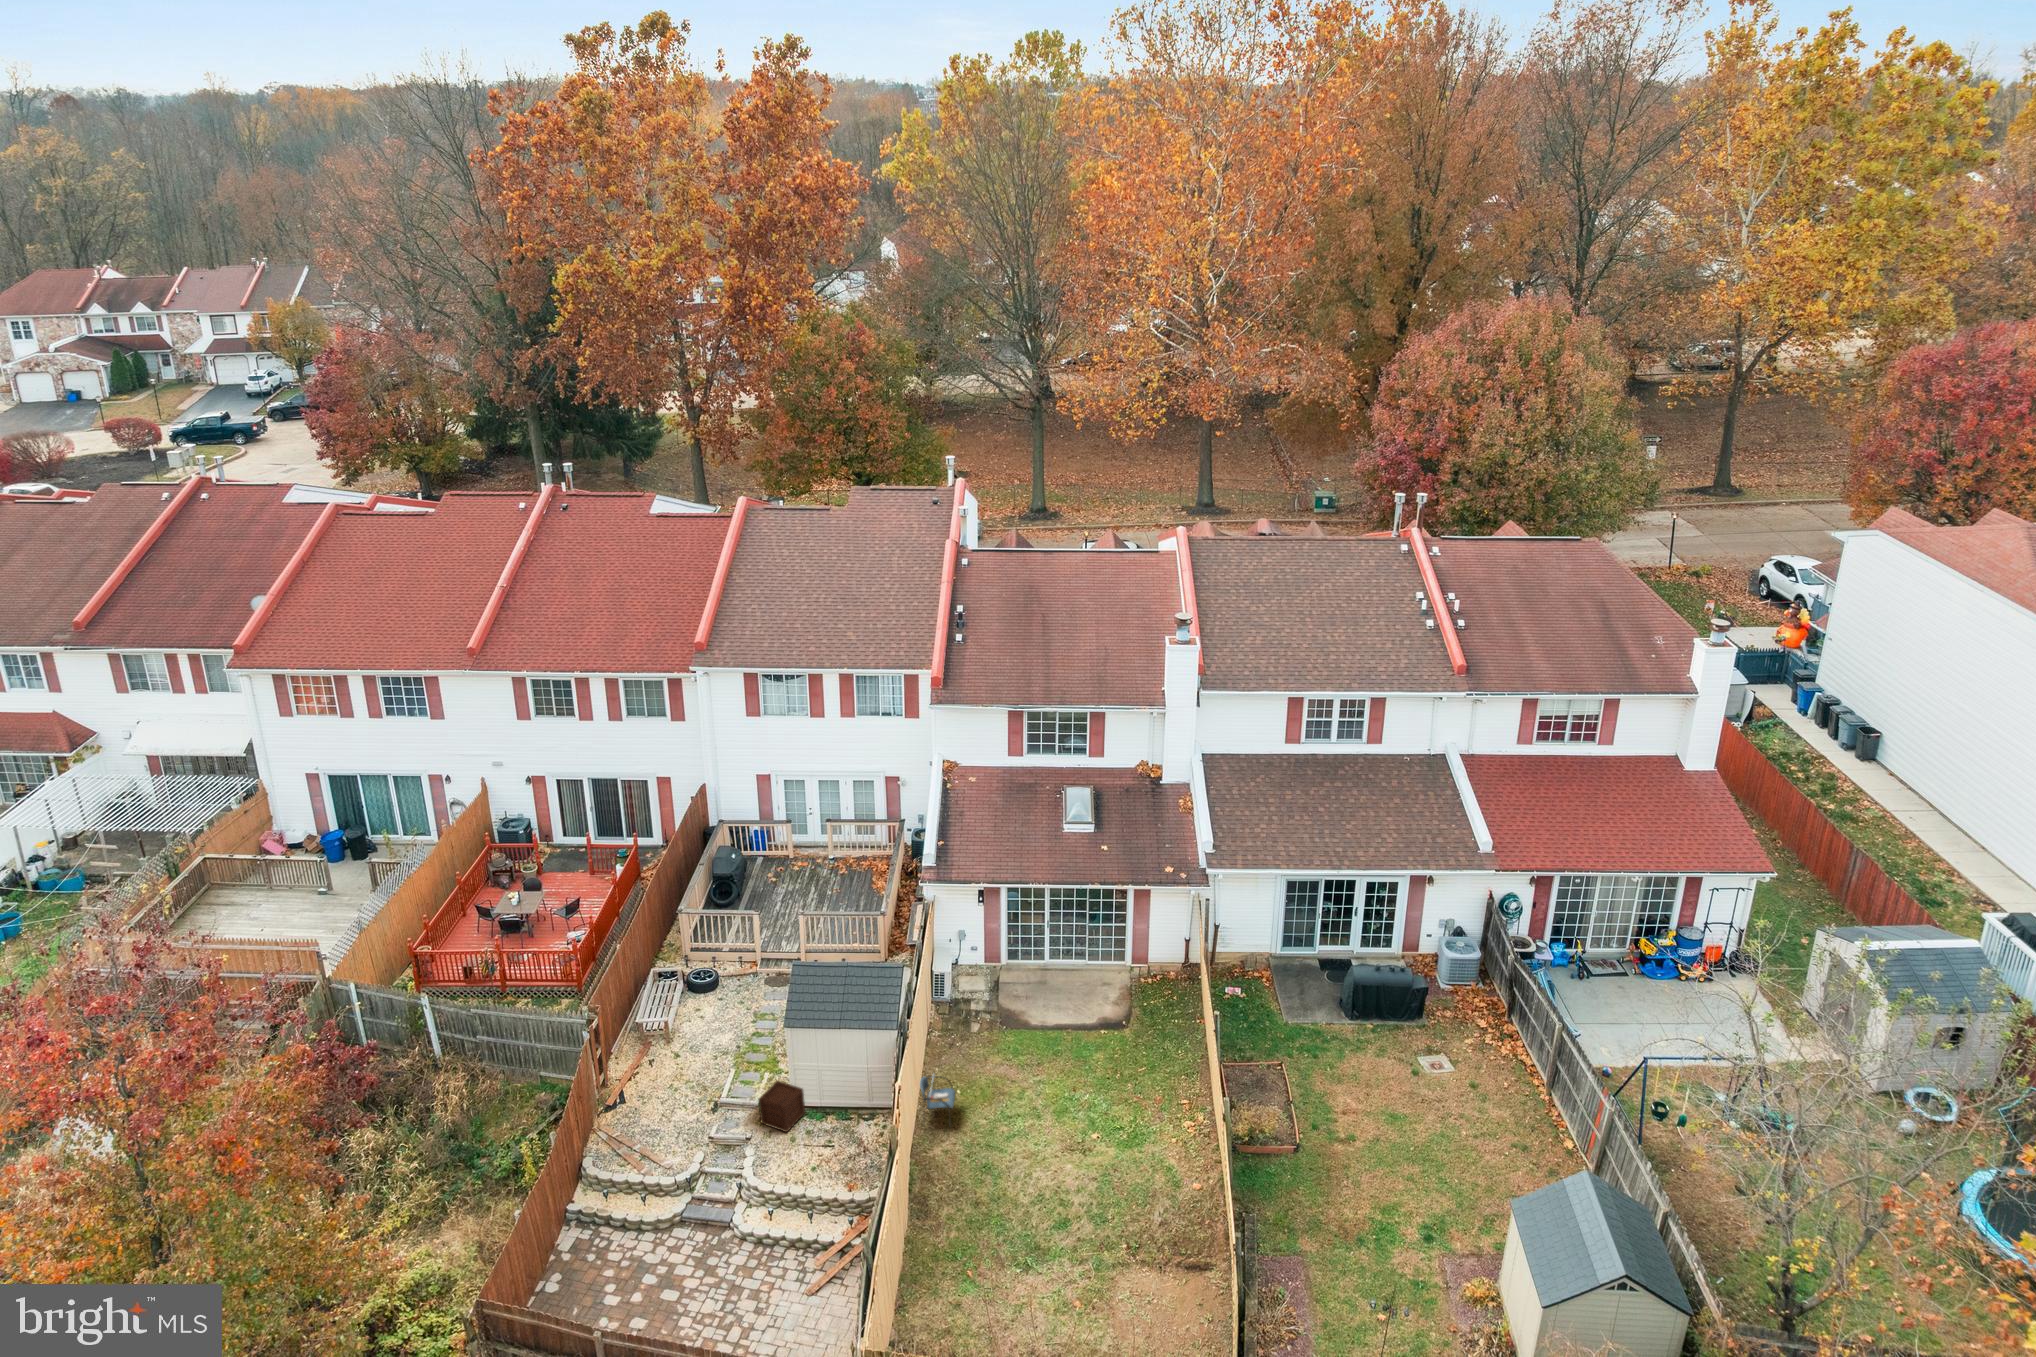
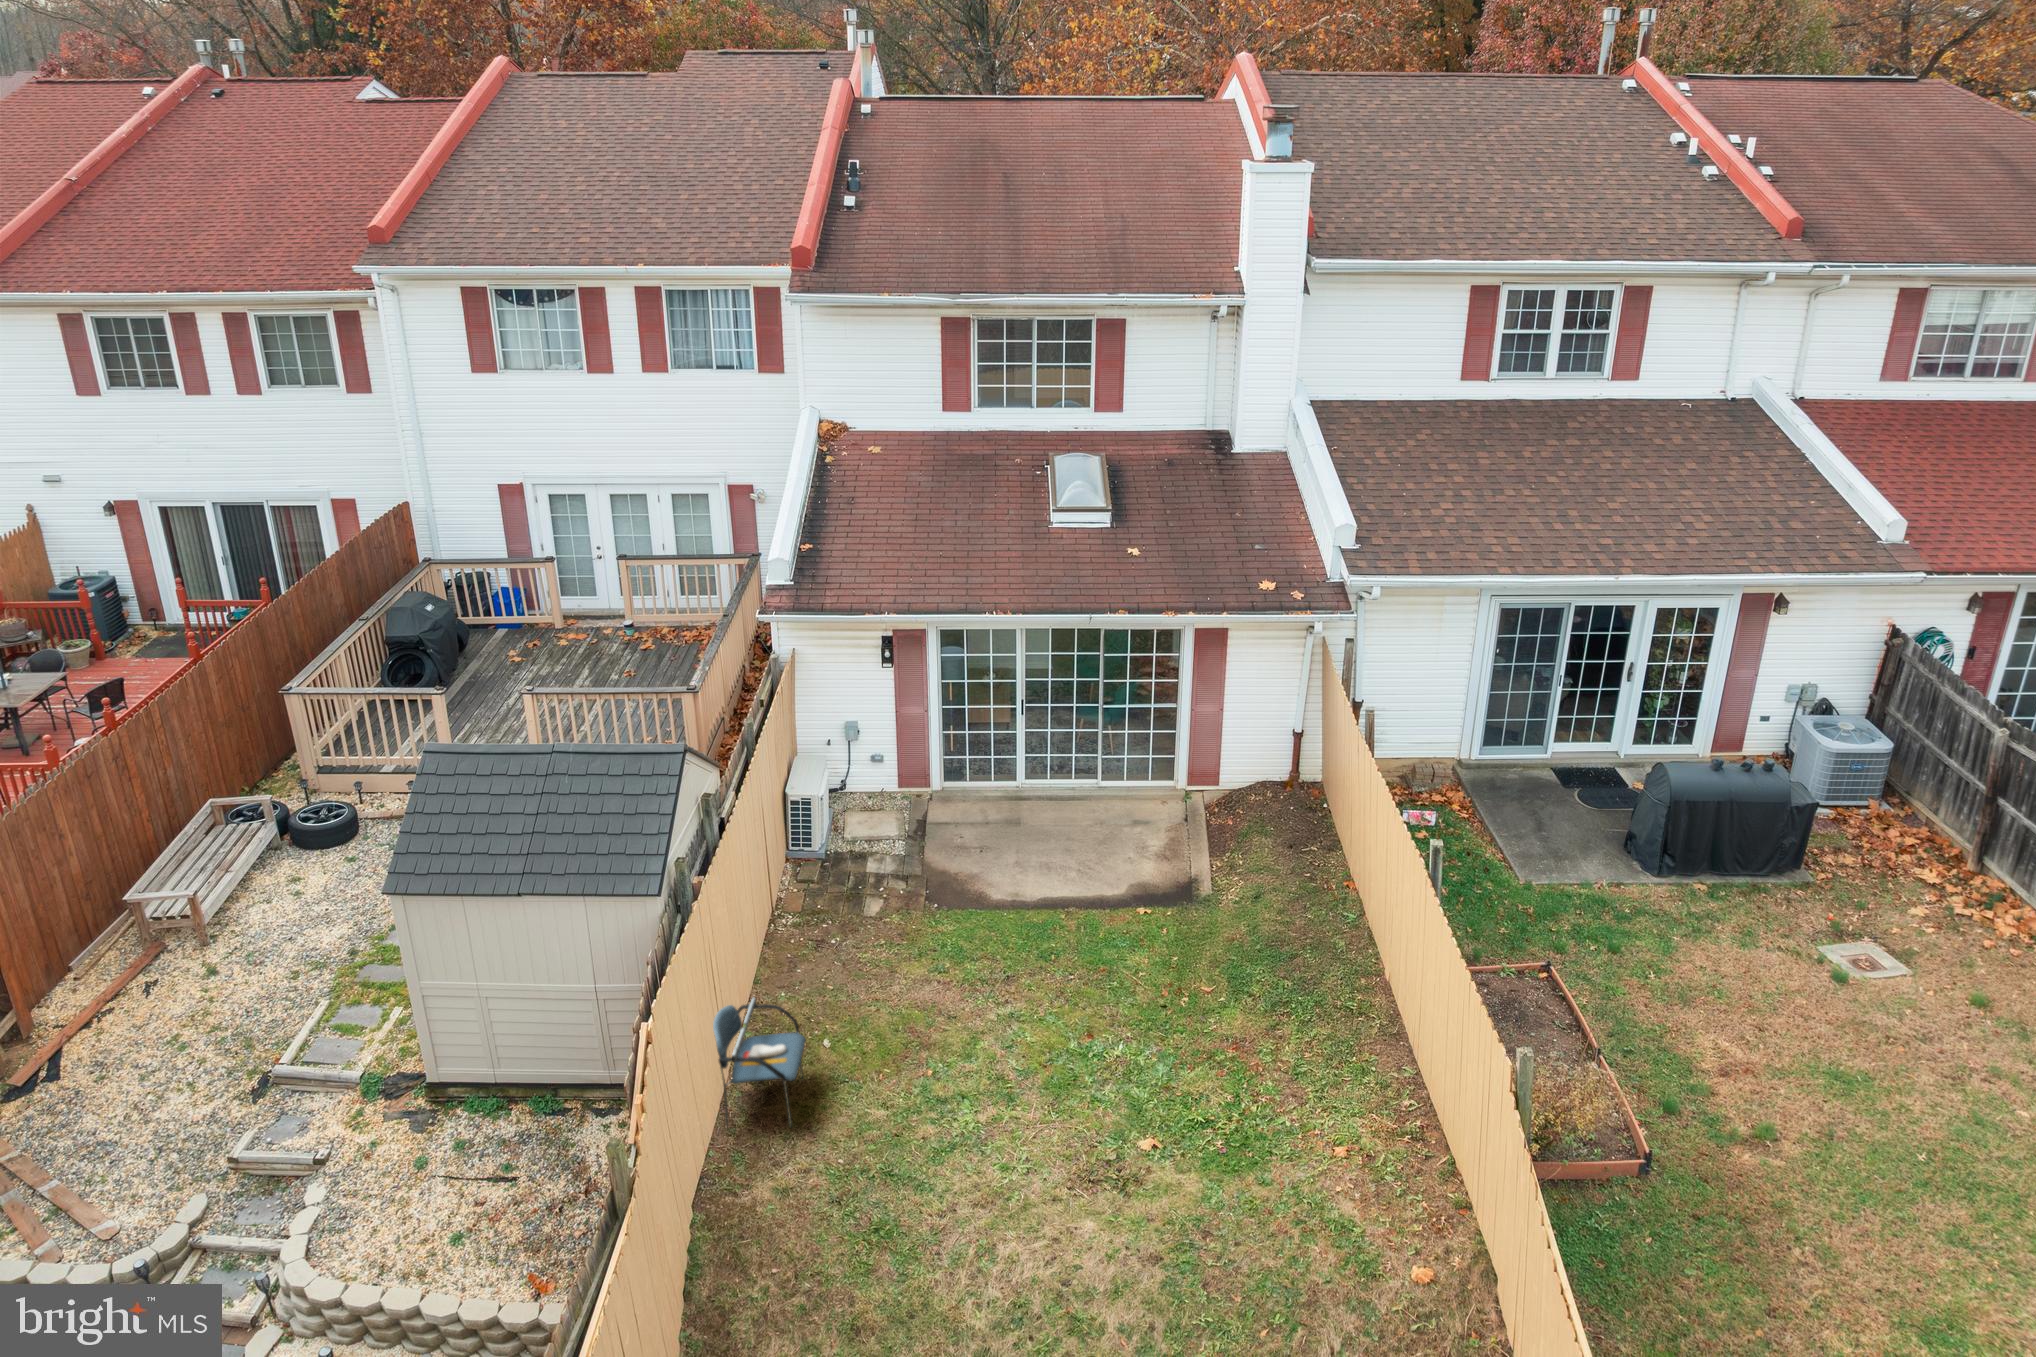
wooden crate: present [758,1081,805,1132] -> none [333,1021,463,1144]

